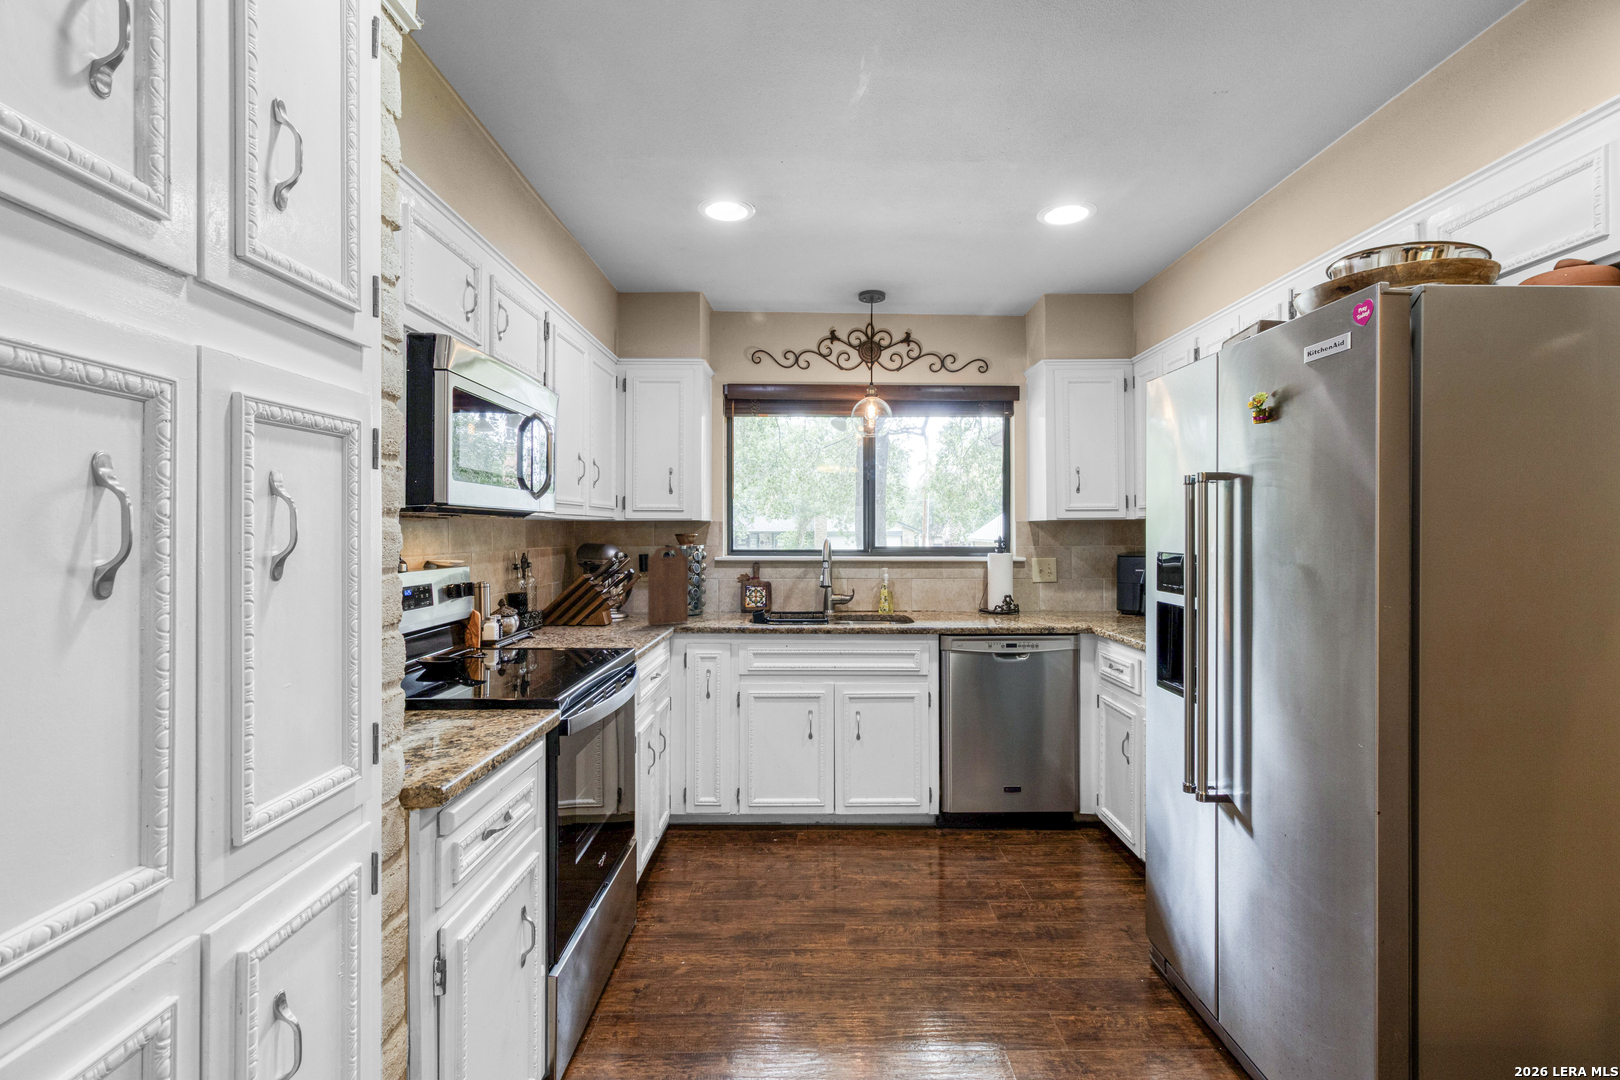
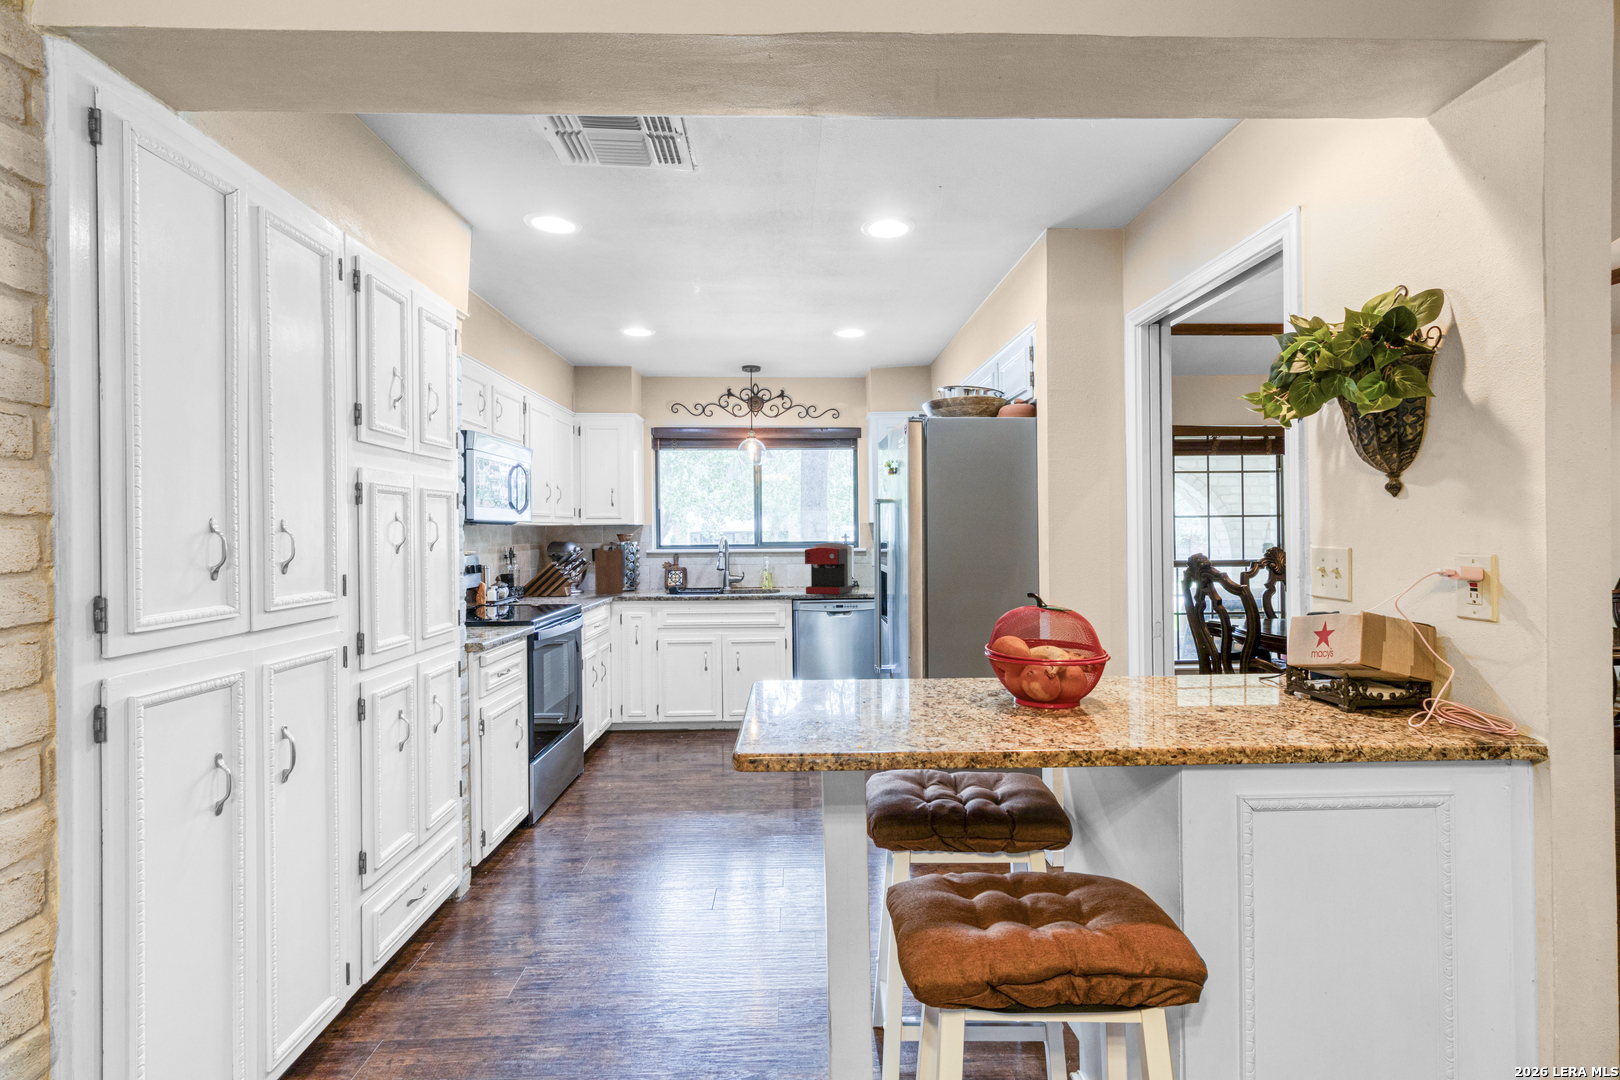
coffee maker: none [954,549,1017,627] -> present [805,543,852,594]

